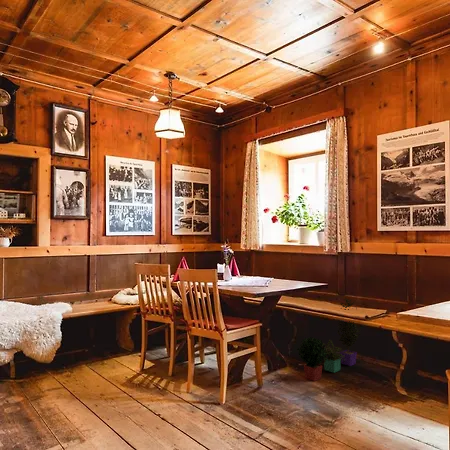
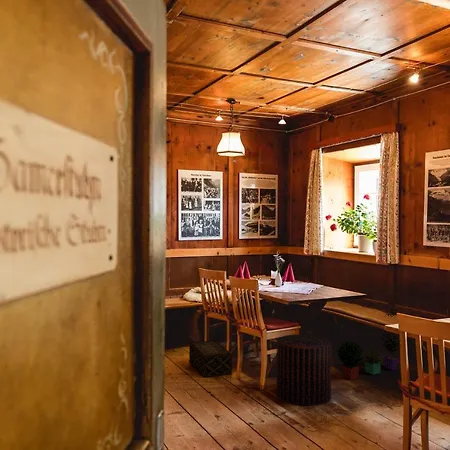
pouf: none [240,333,305,420] -> present [276,334,331,406]
woven basket: none [125,347,180,394] -> present [189,340,232,377]

